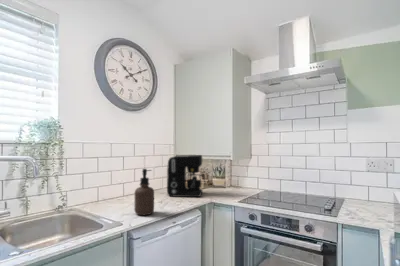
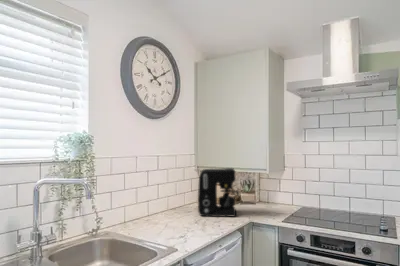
soap dispenser: present [134,169,154,215] -> none [179,188,200,241]

